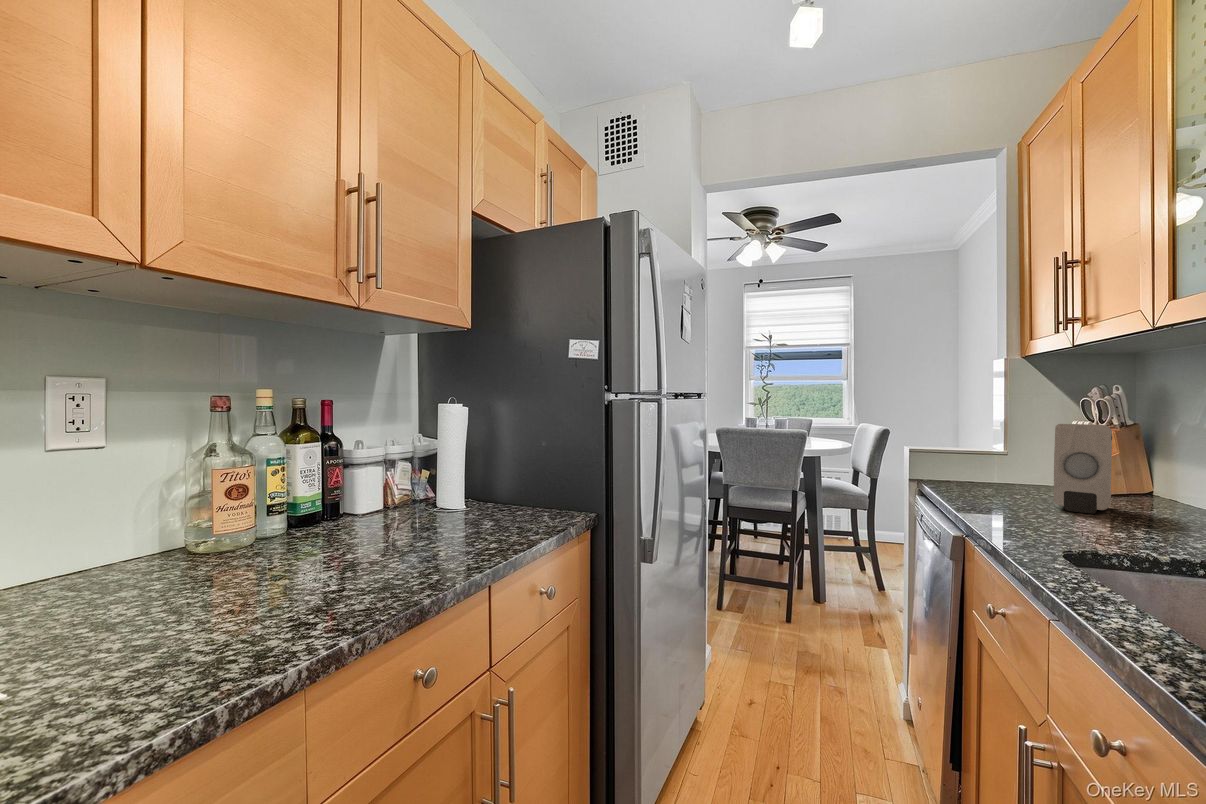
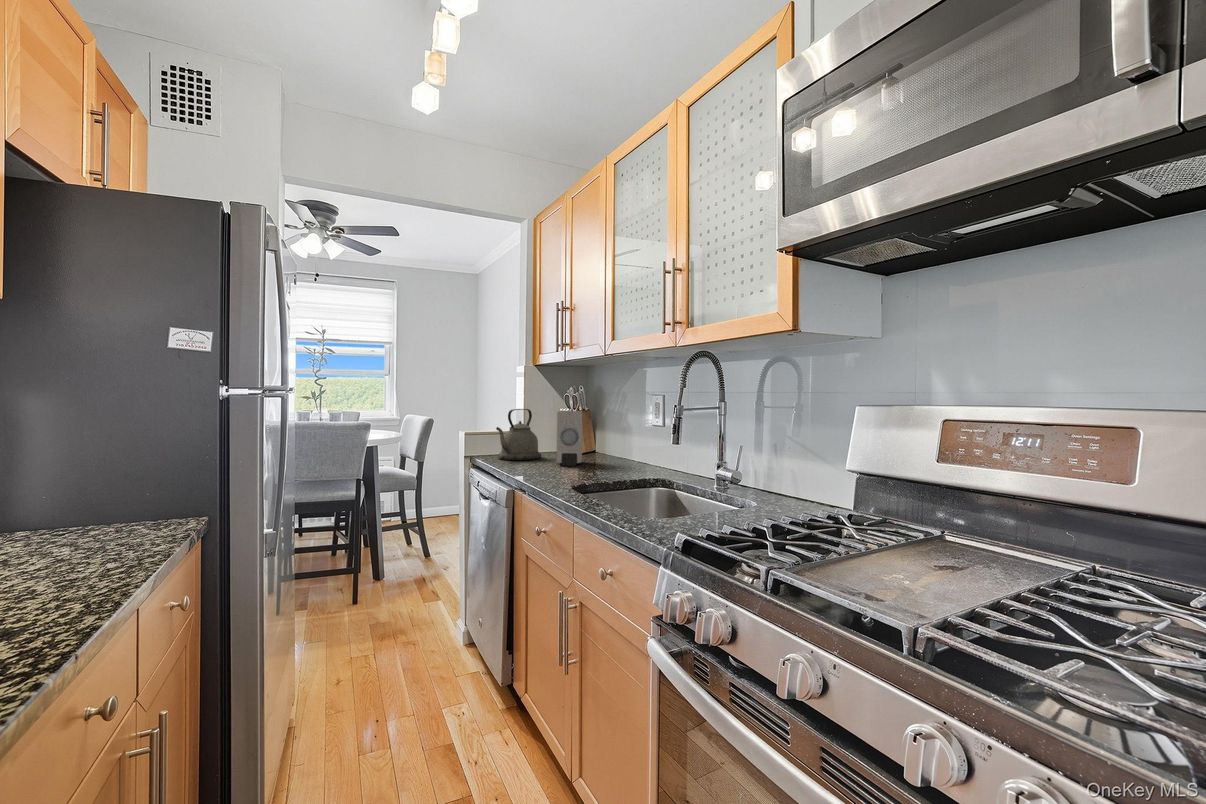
kettle: none [950,419,1032,494] -> present [496,409,541,460]

